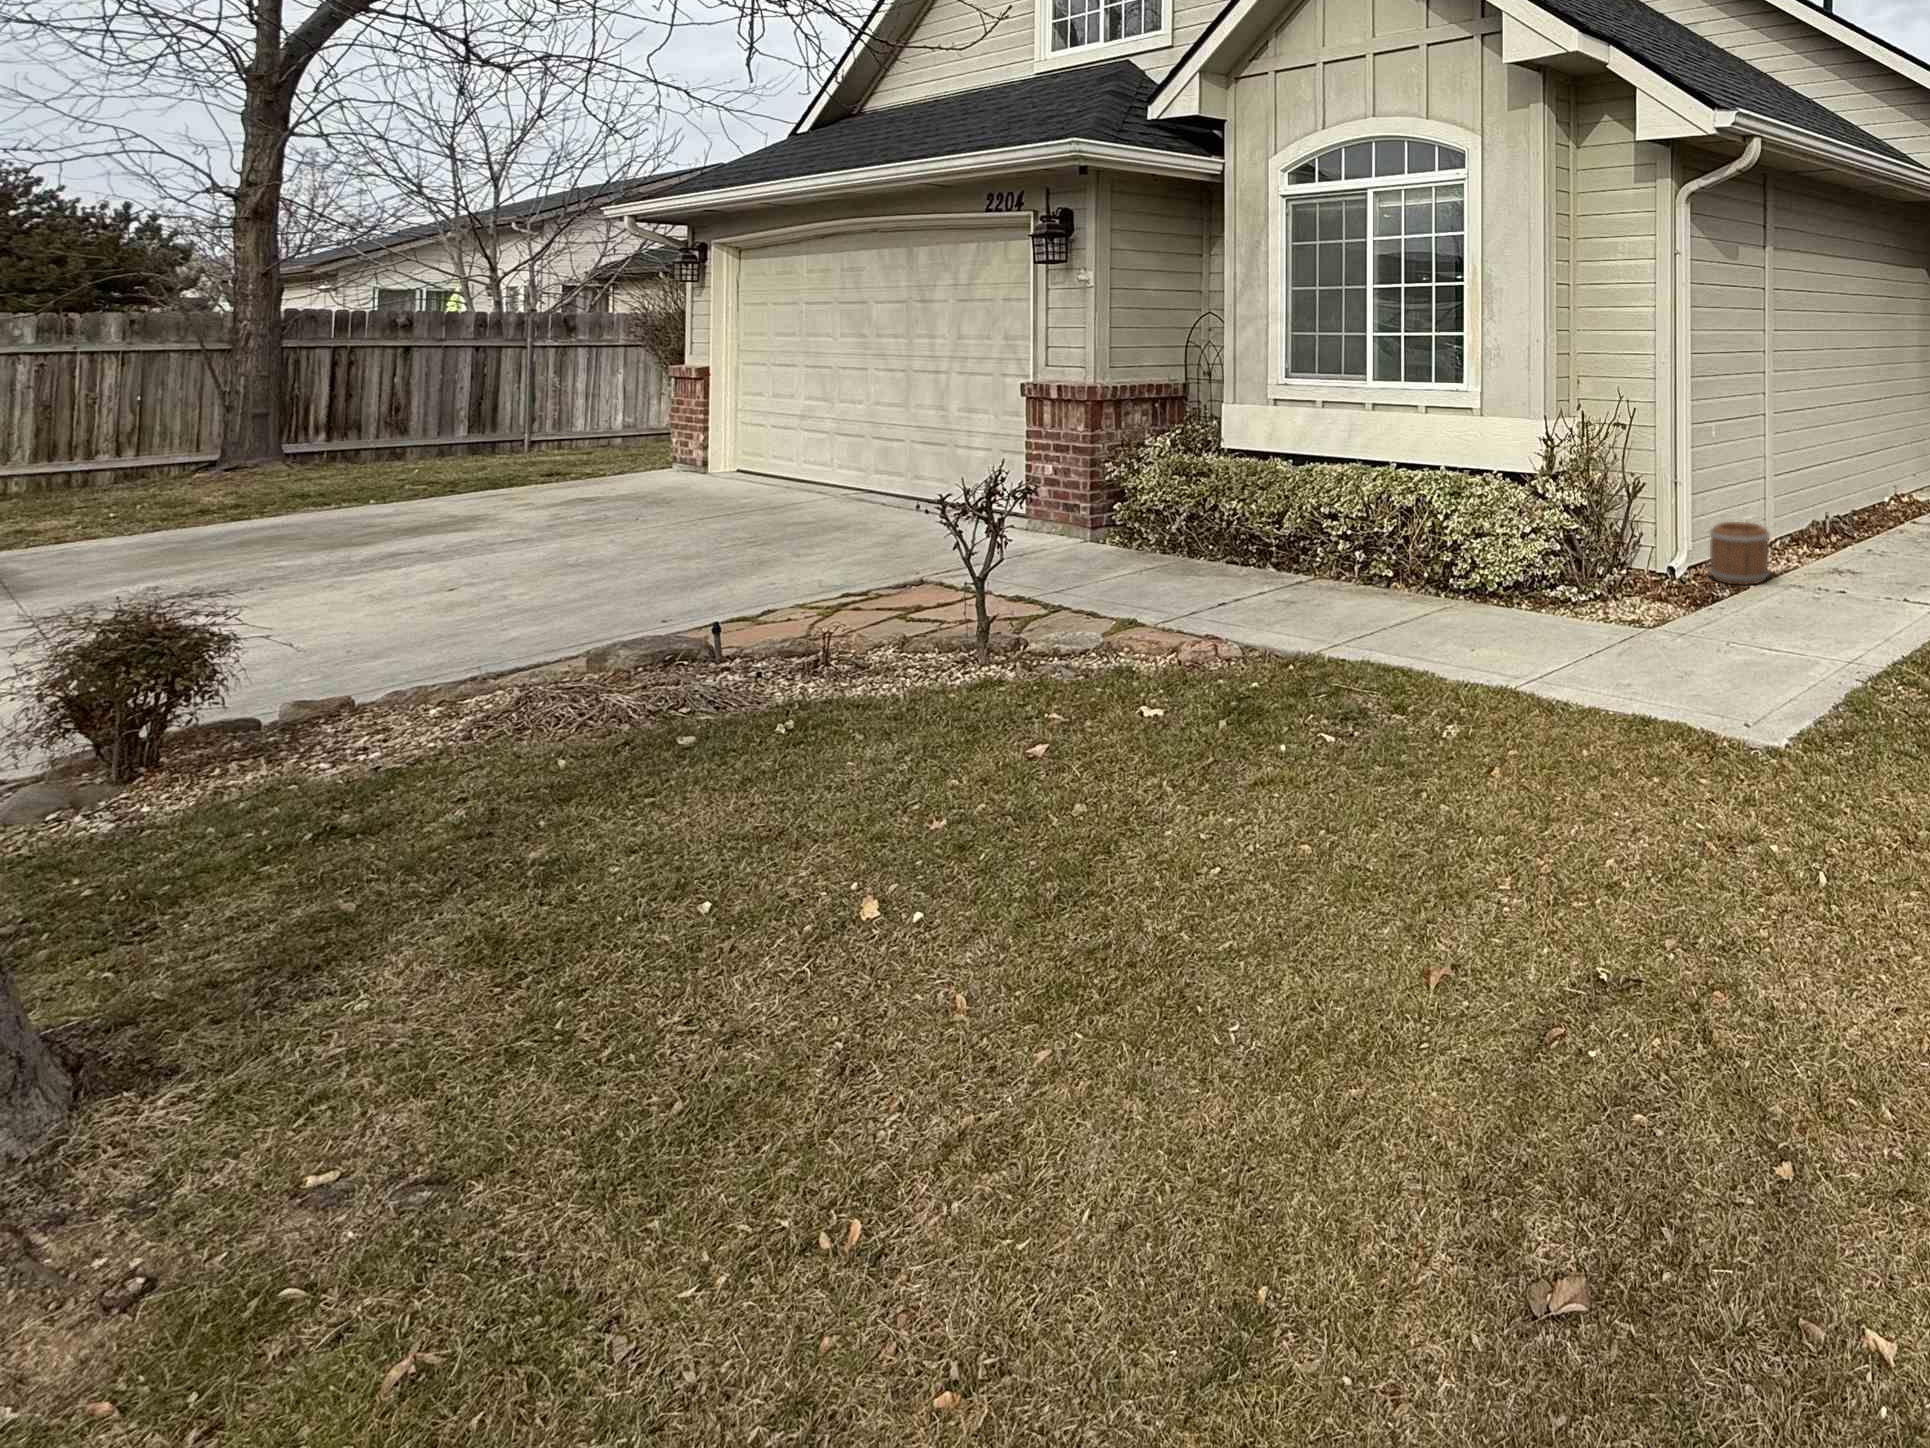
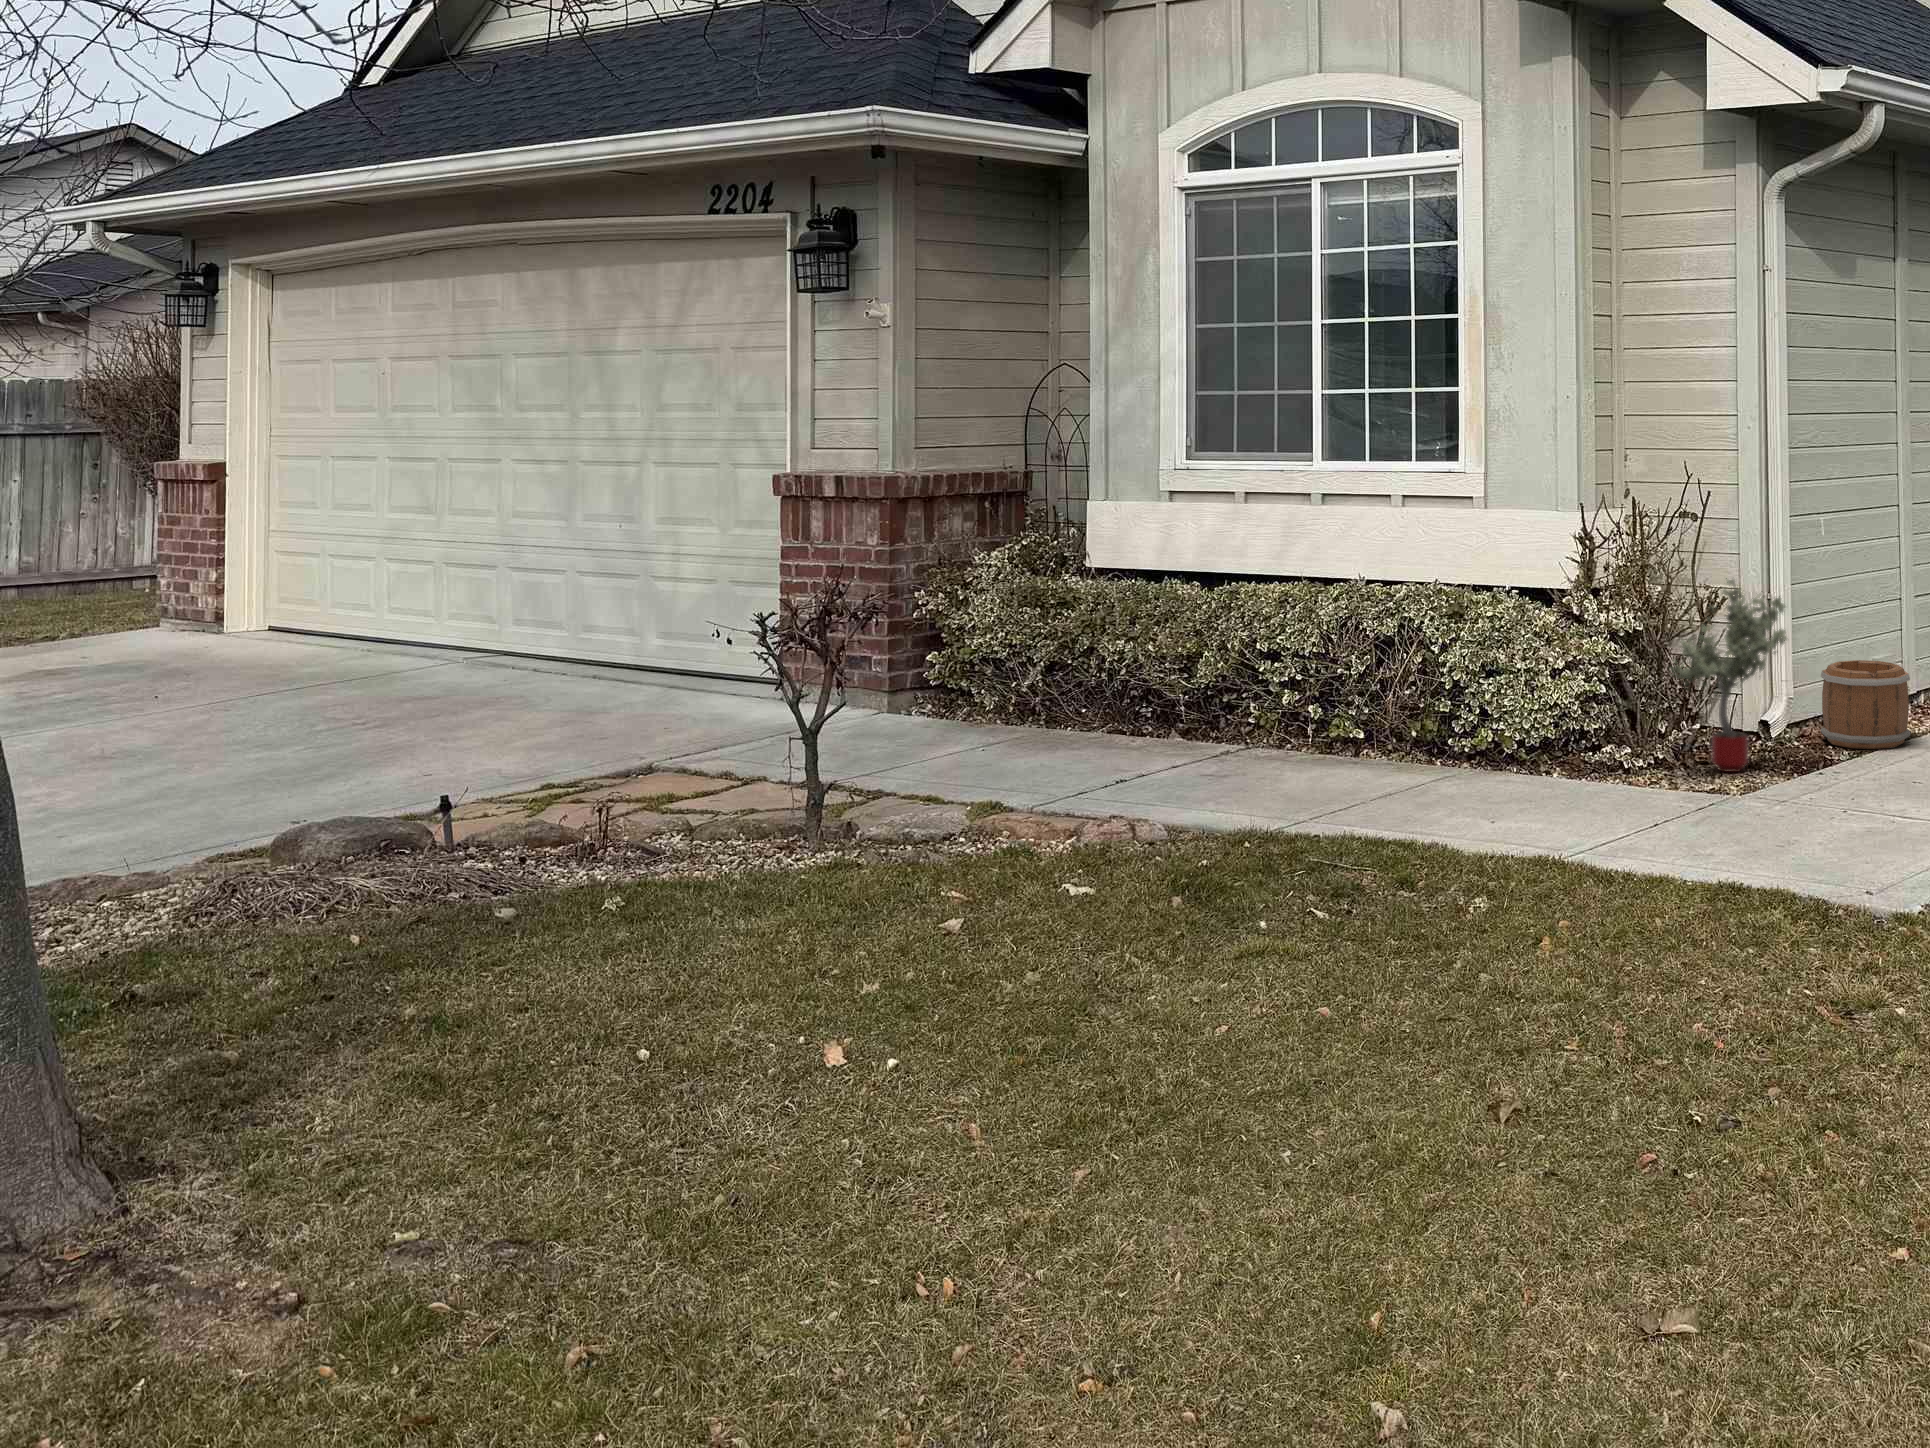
potted tree: none [1602,467,1687,604] -> present [1671,578,1788,772]

